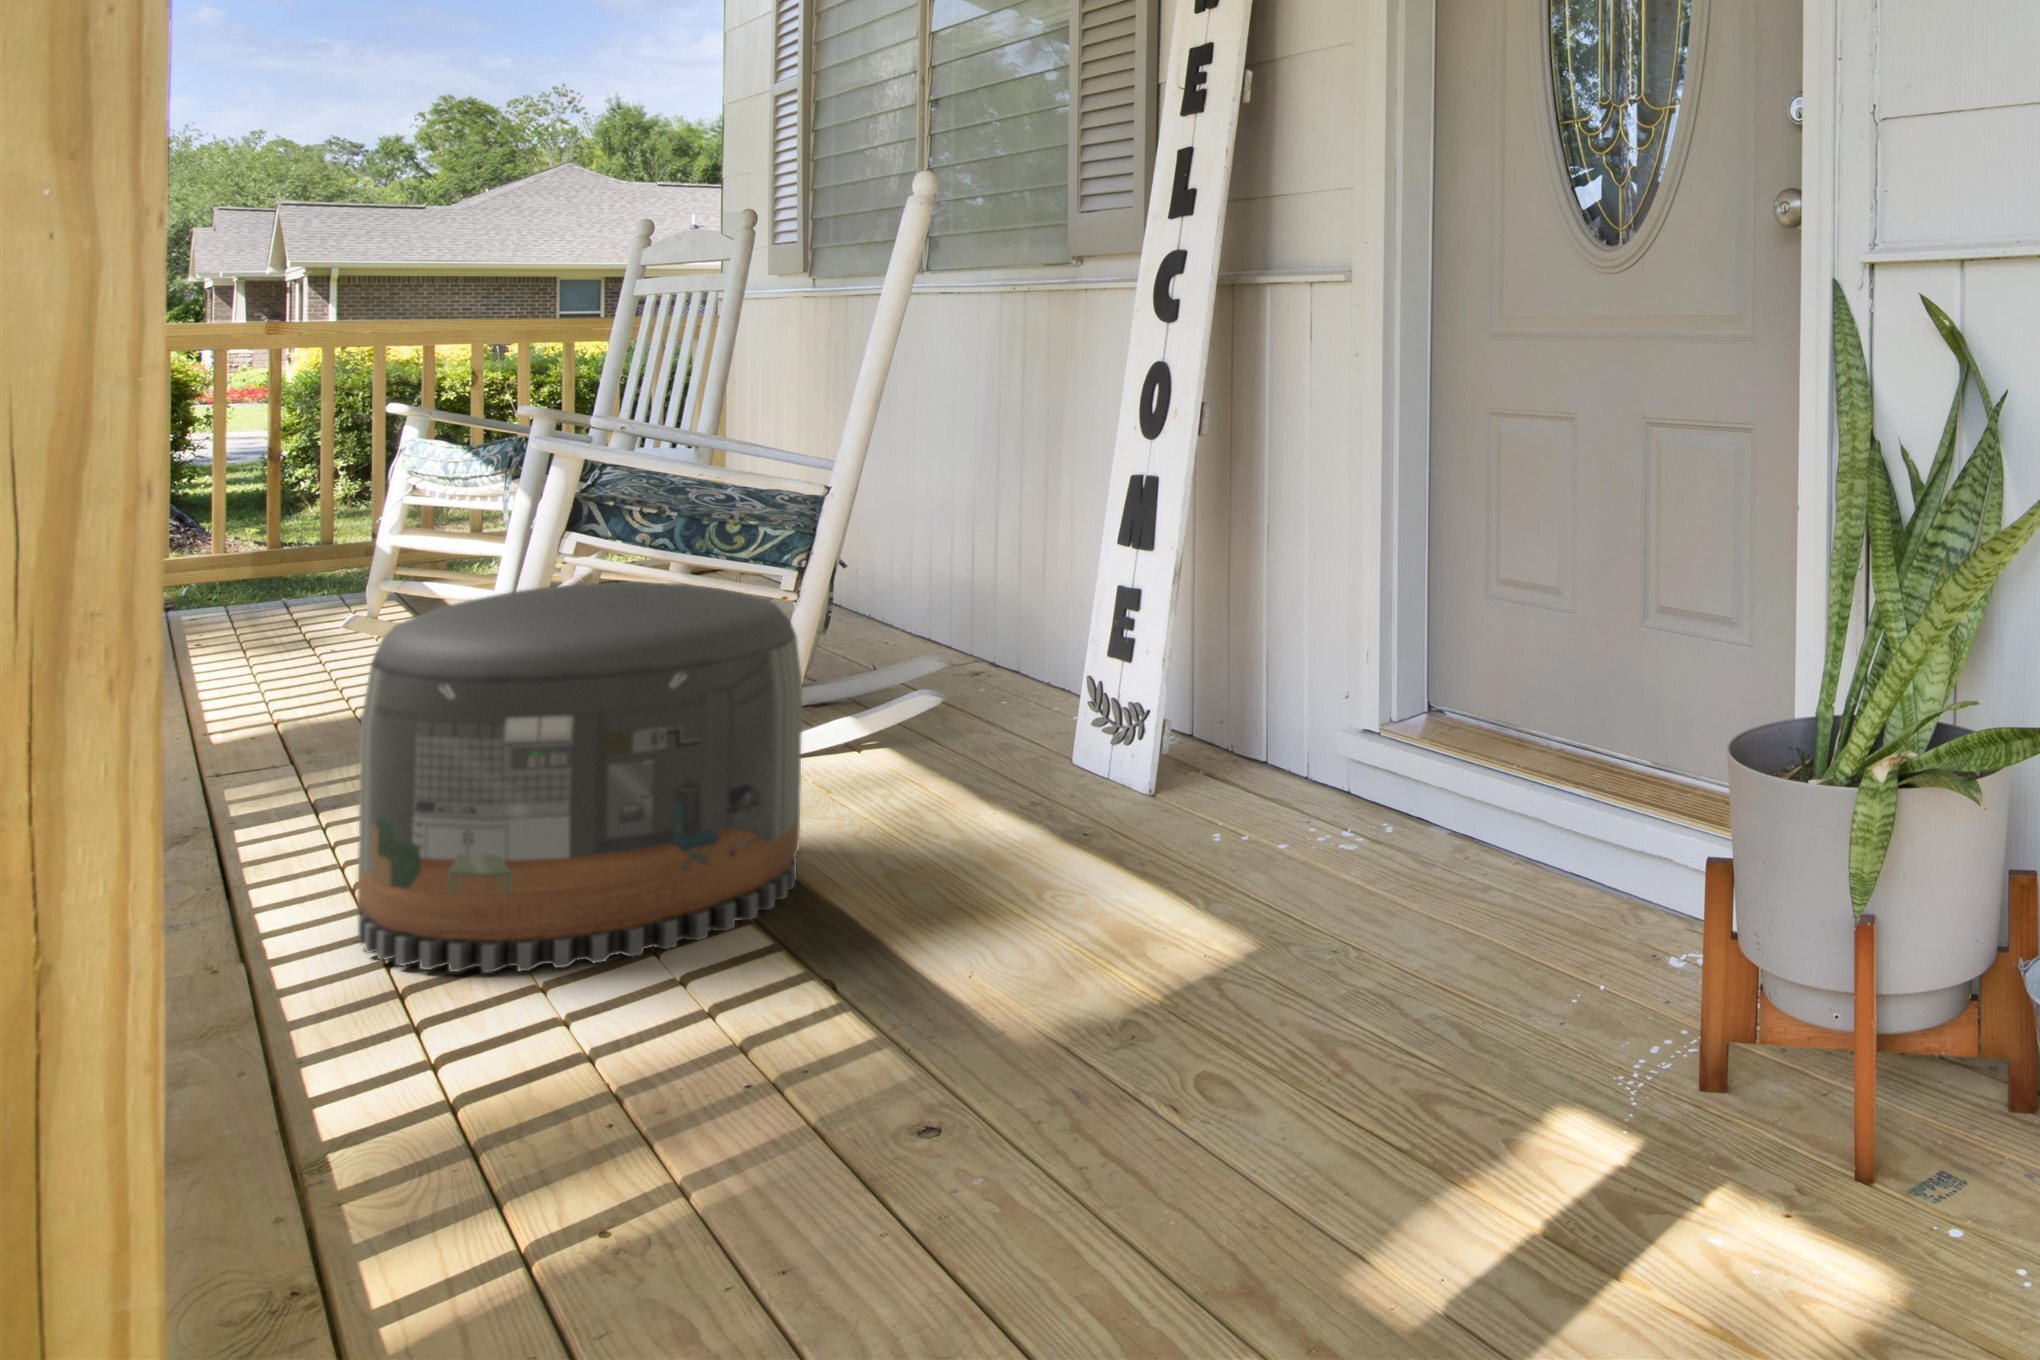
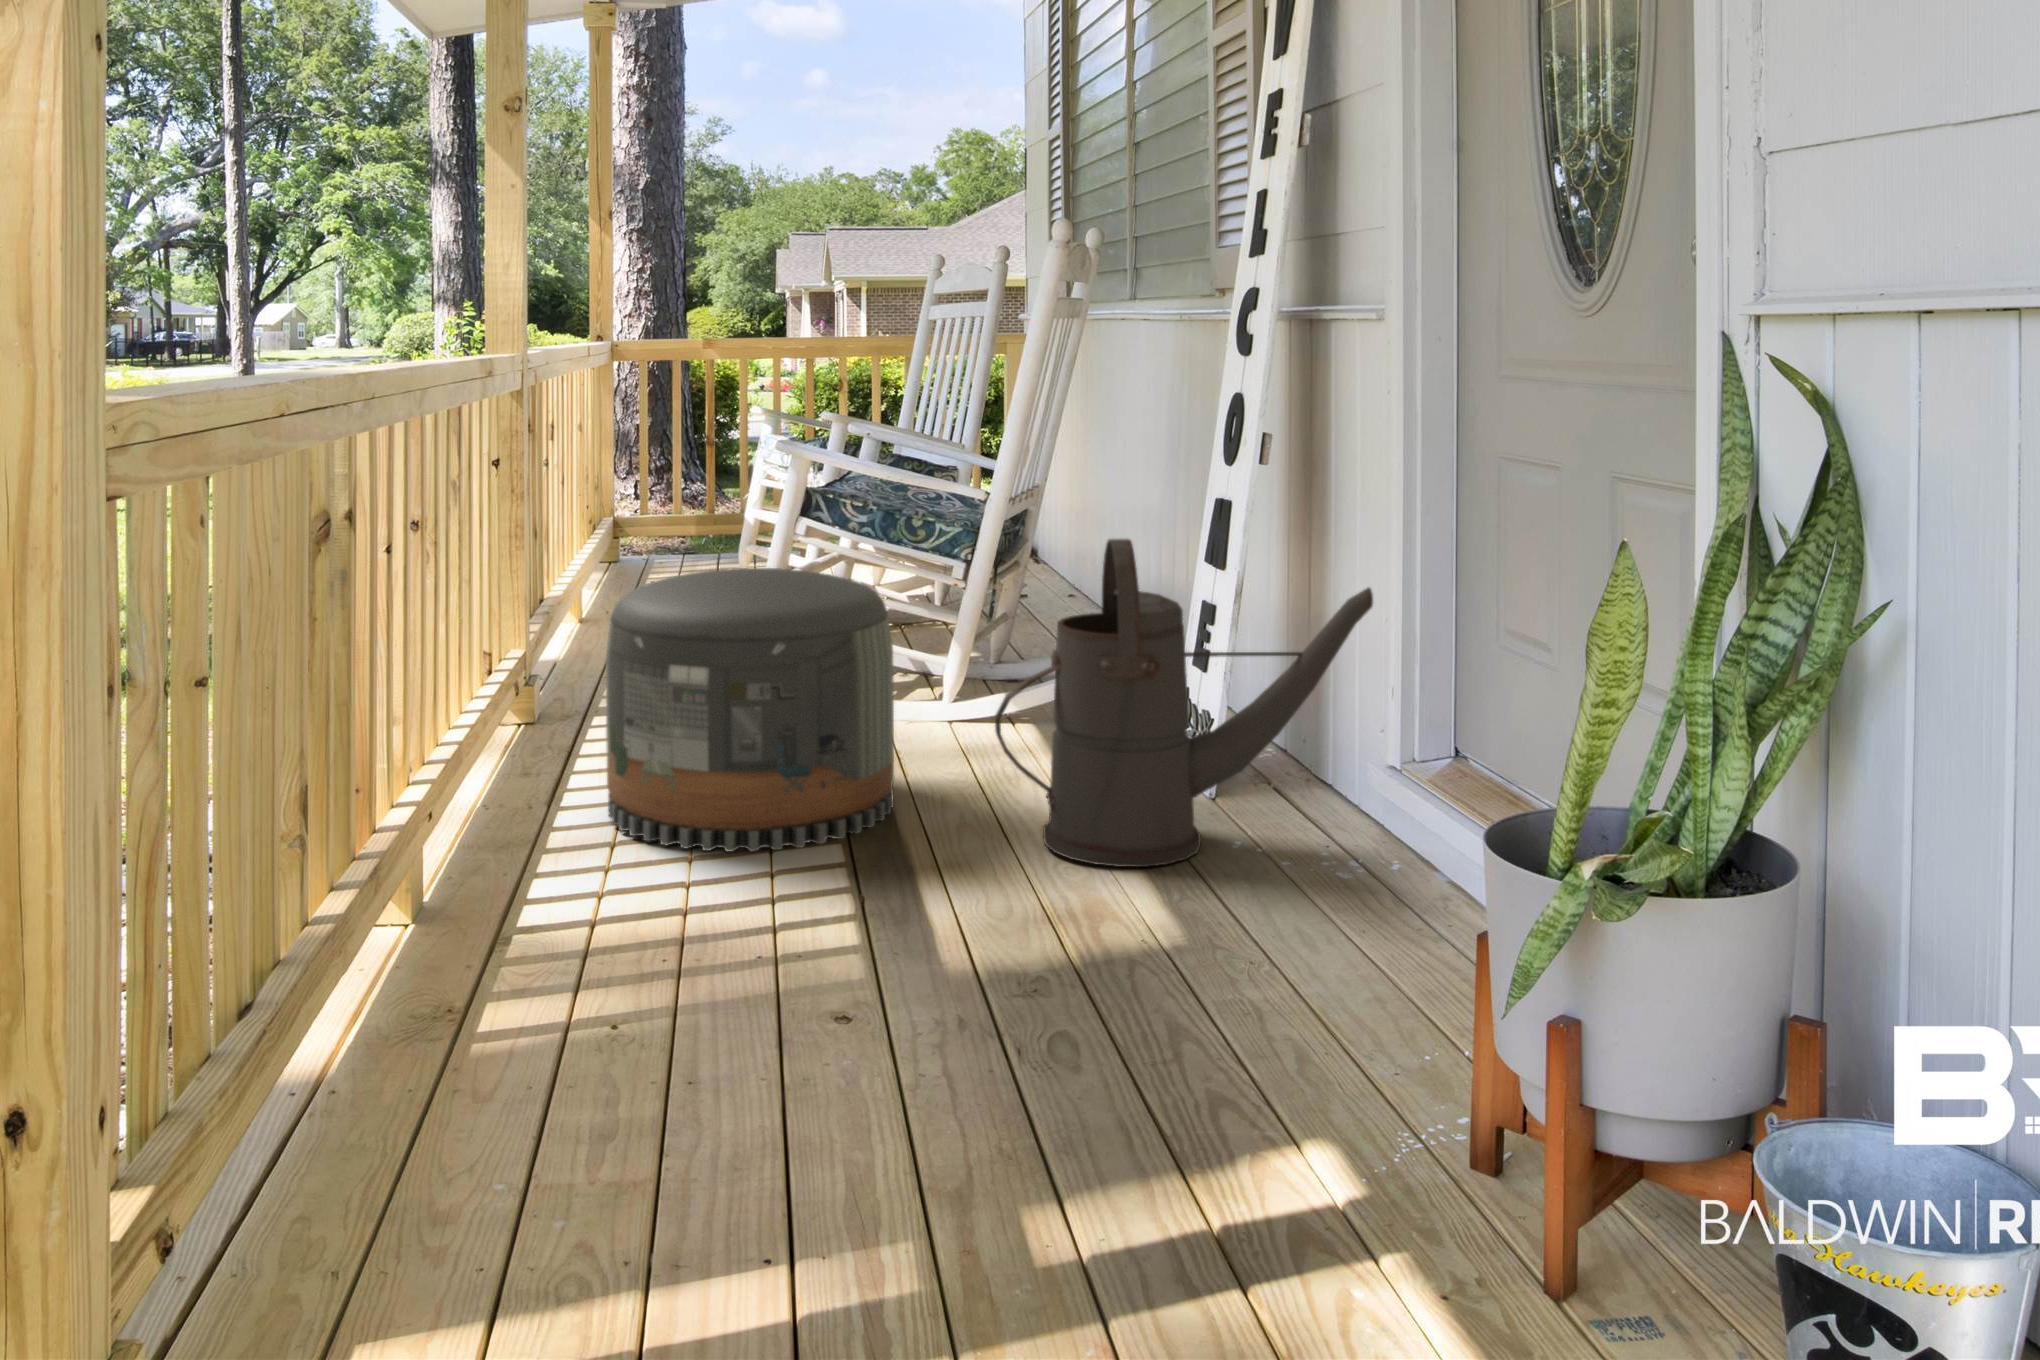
watering can: none [967,515,1369,891] -> present [995,539,1373,867]

